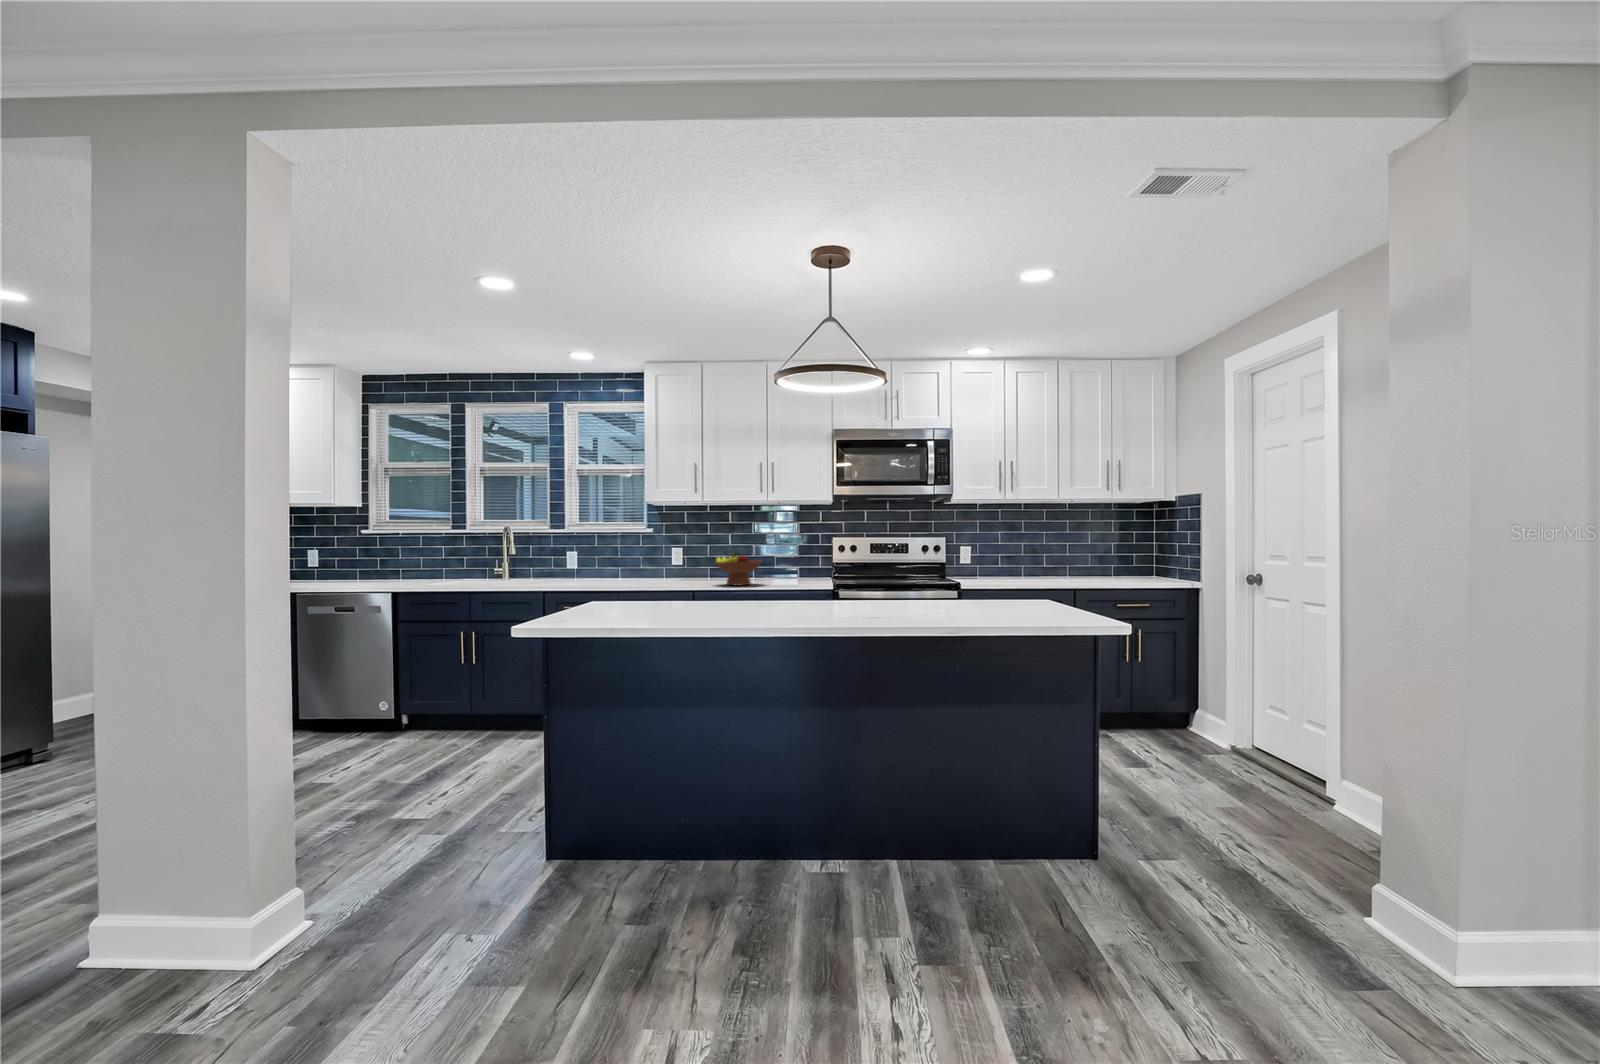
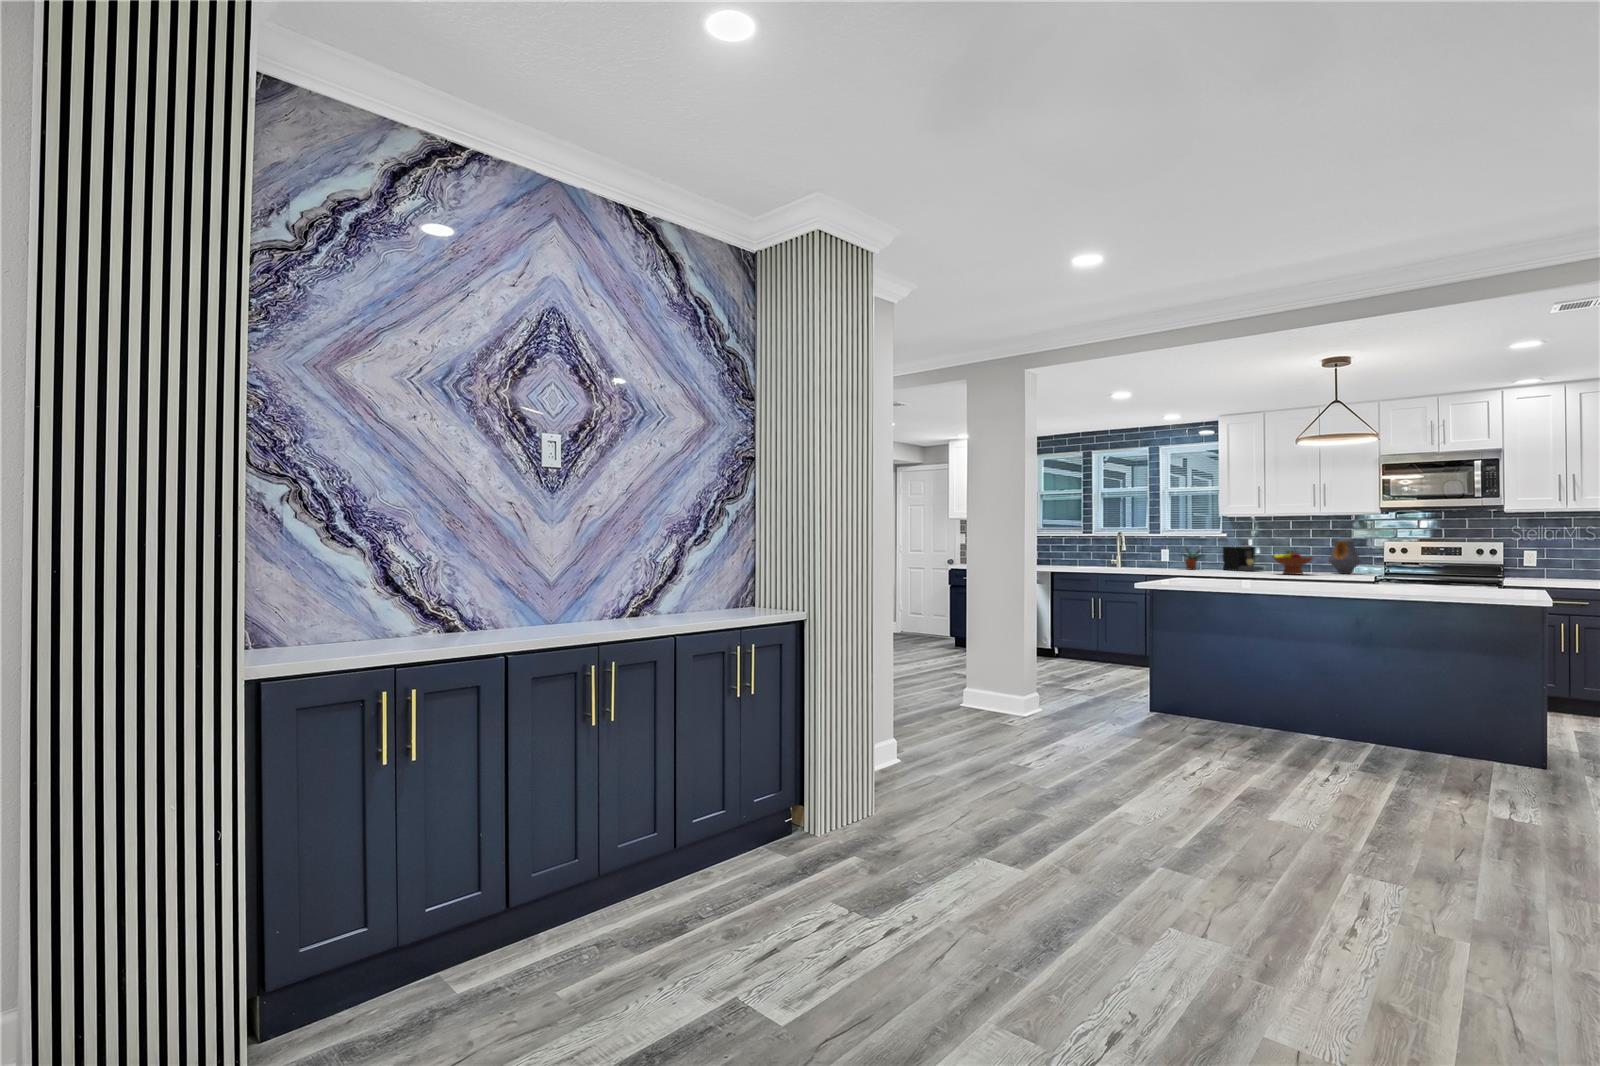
vase: none [773,538,808,580] -> present [1328,541,1361,574]
potted plant: none [589,546,630,580] -> present [1182,548,1202,569]
coffee maker: none [648,547,699,580] -> present [1223,547,1264,571]

